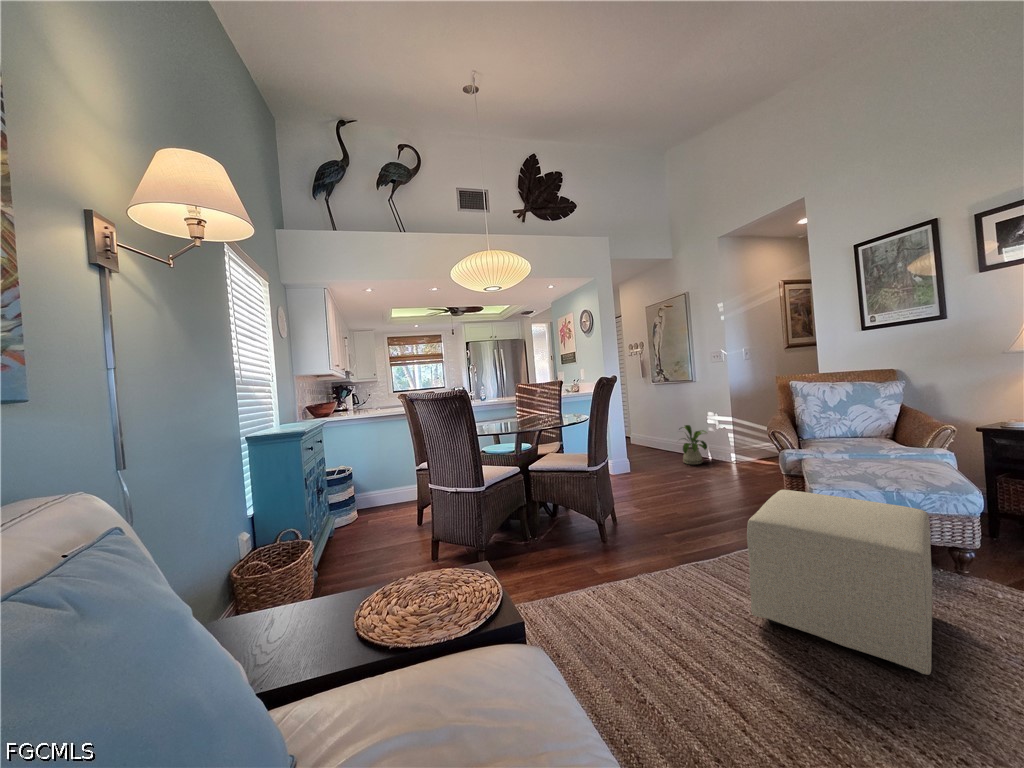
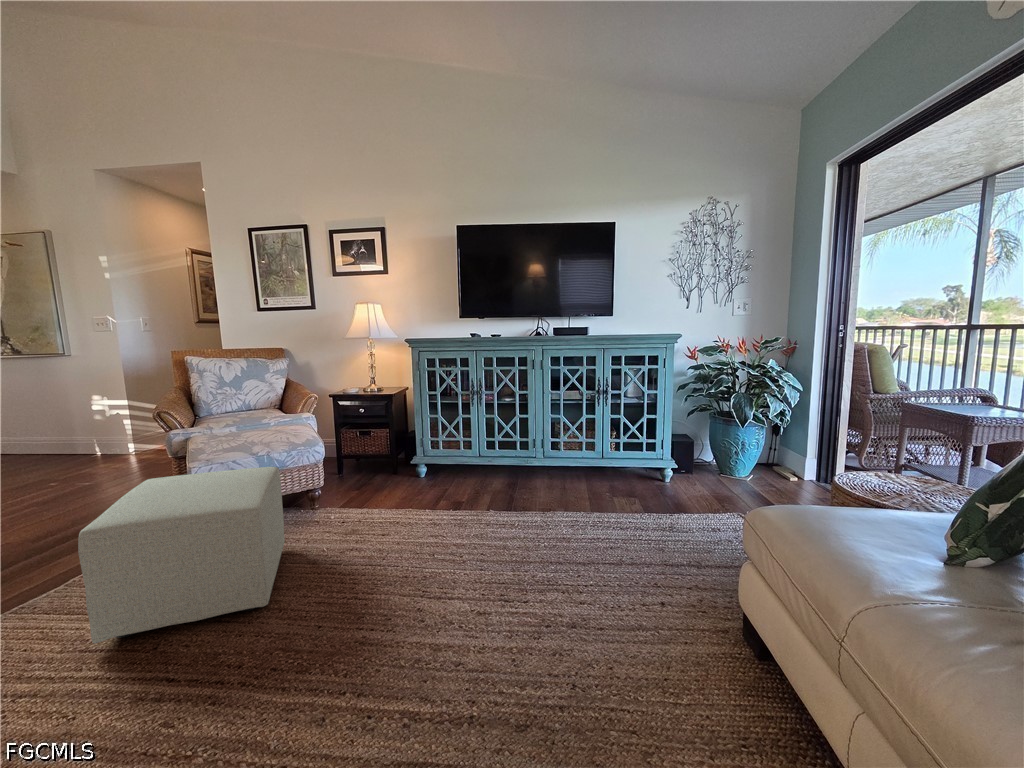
house plant: present [680,425,707,465] -> none [31,416,90,470]

